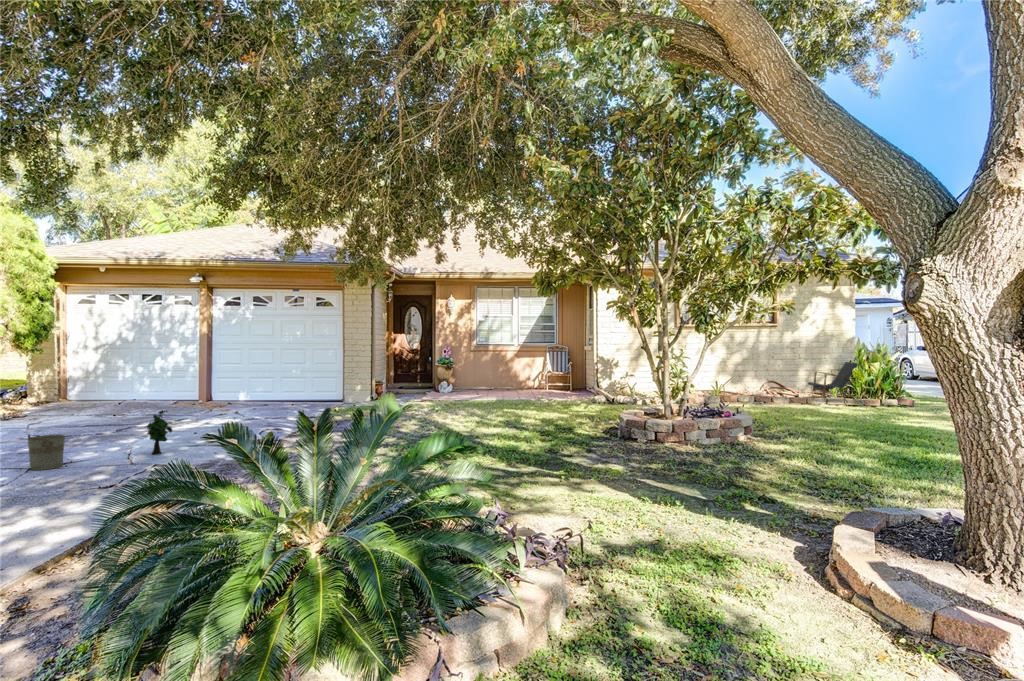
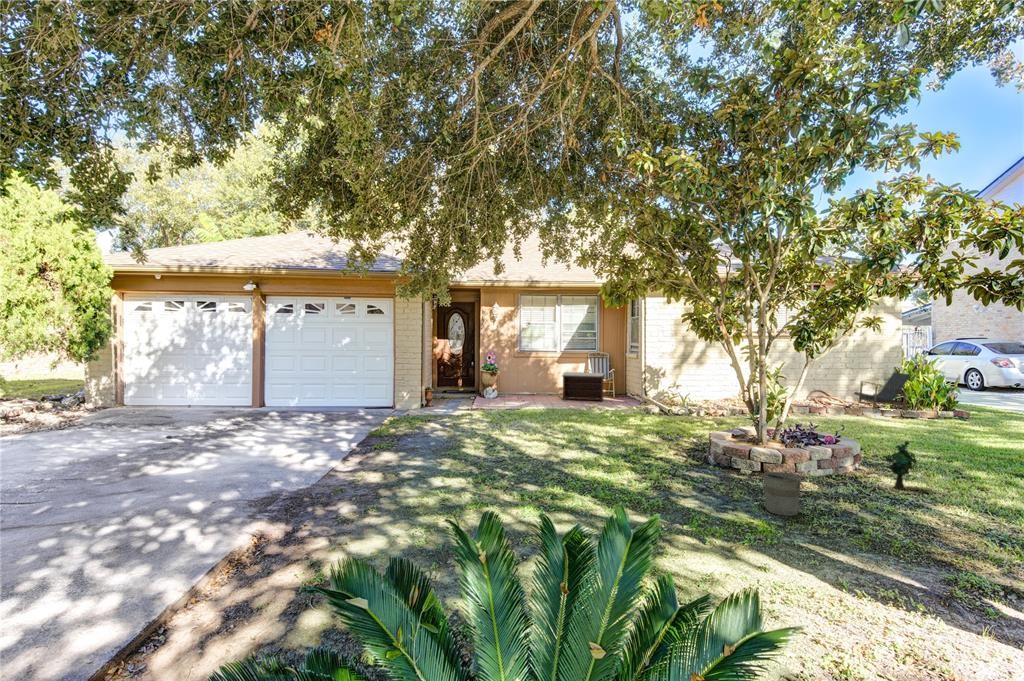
bench: none [519,366,563,395] -> present [562,372,605,401]
decorative plant: present [146,411,172,454] -> present [883,442,916,490]
bucket: present [28,434,65,470] -> present [760,472,803,516]

